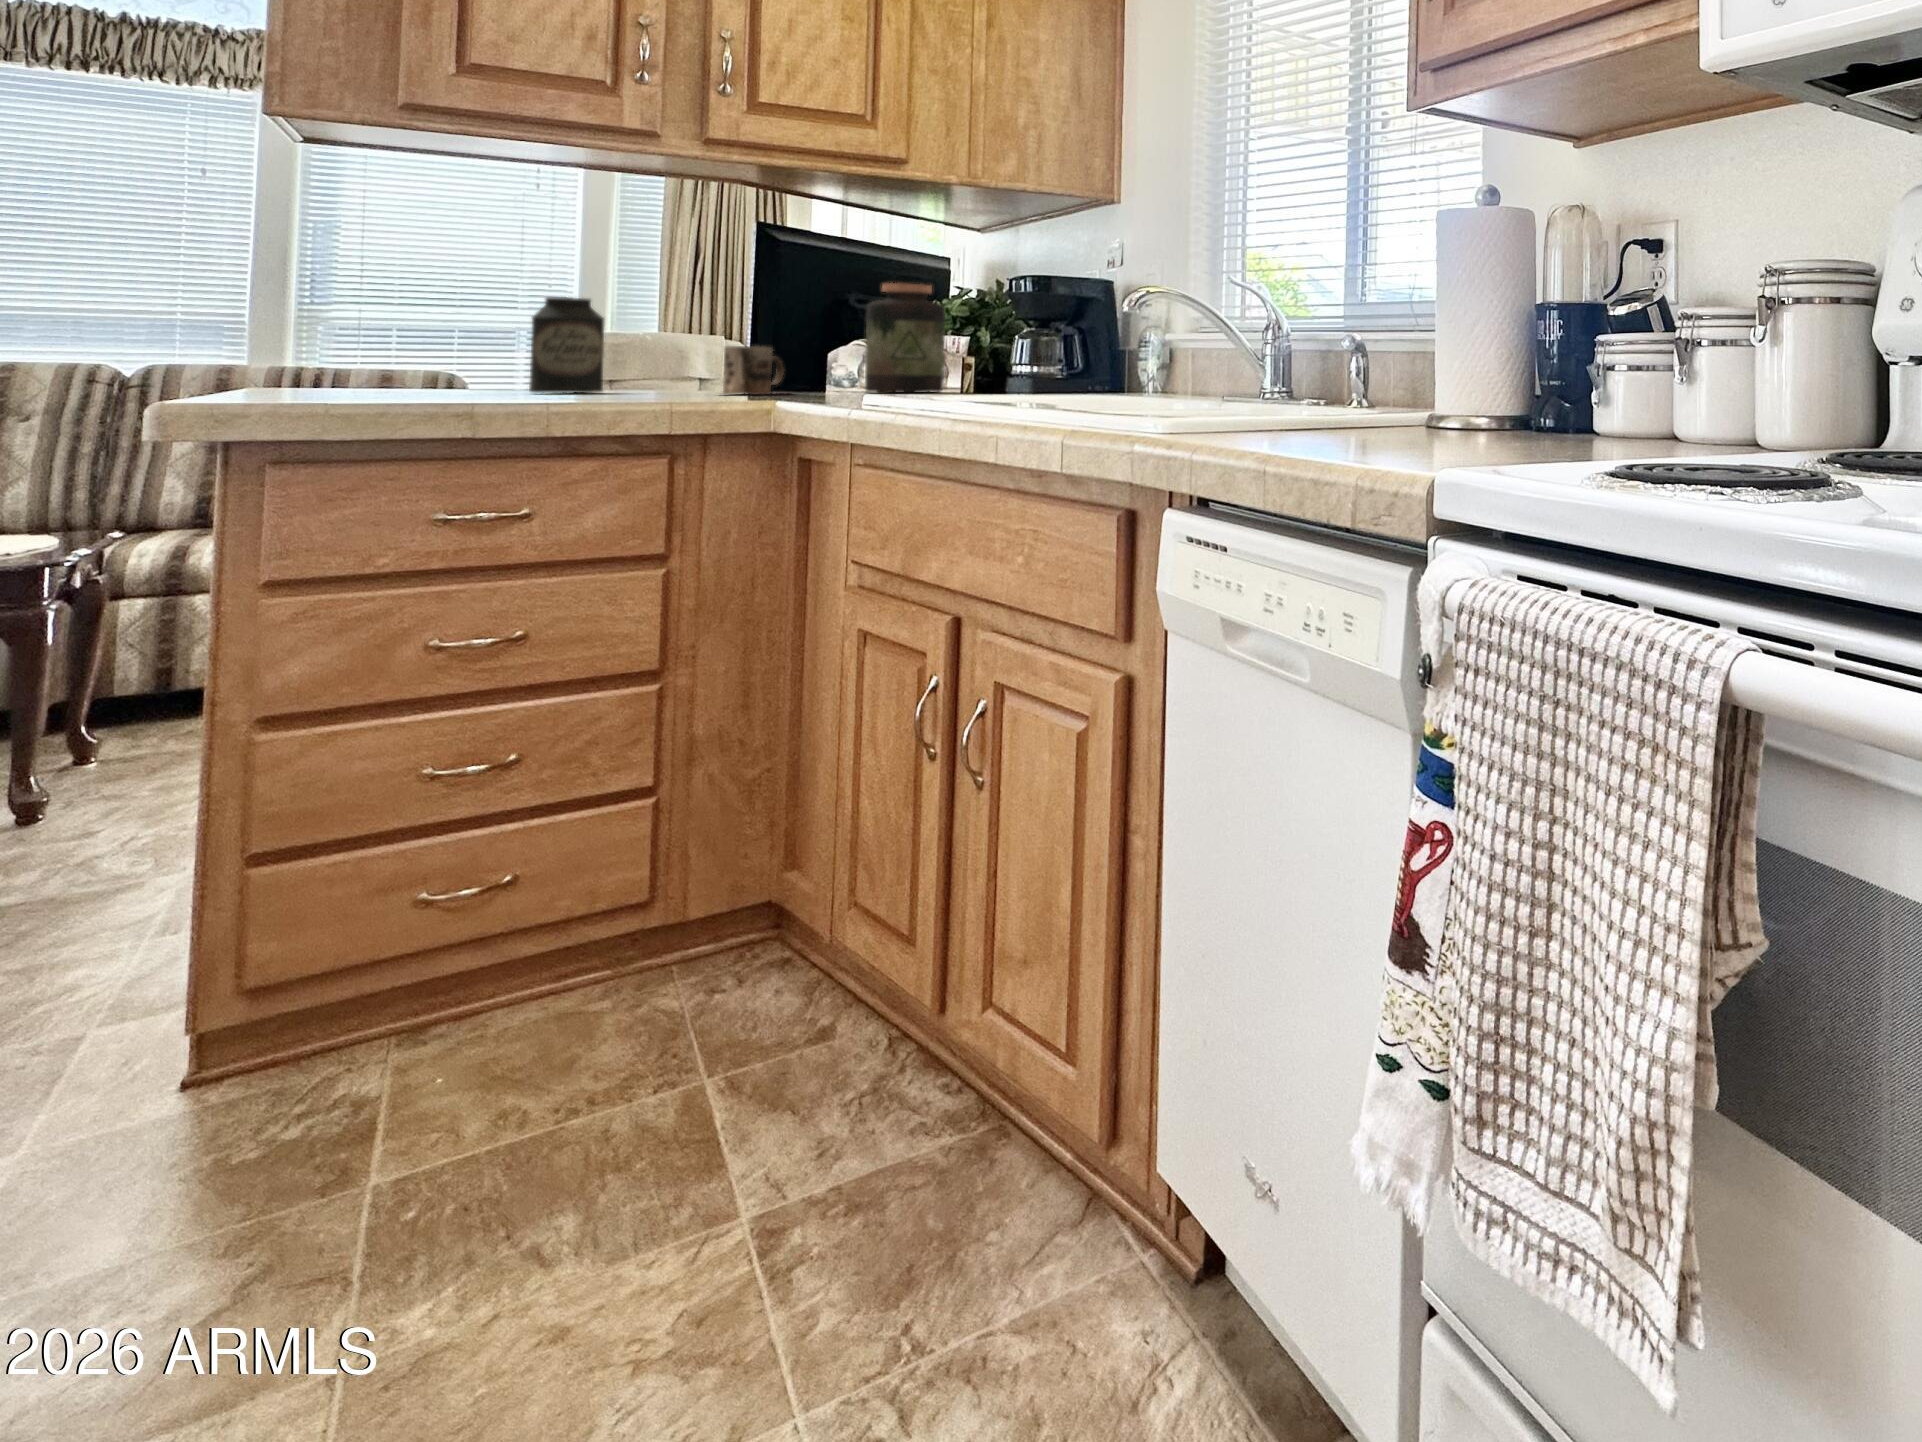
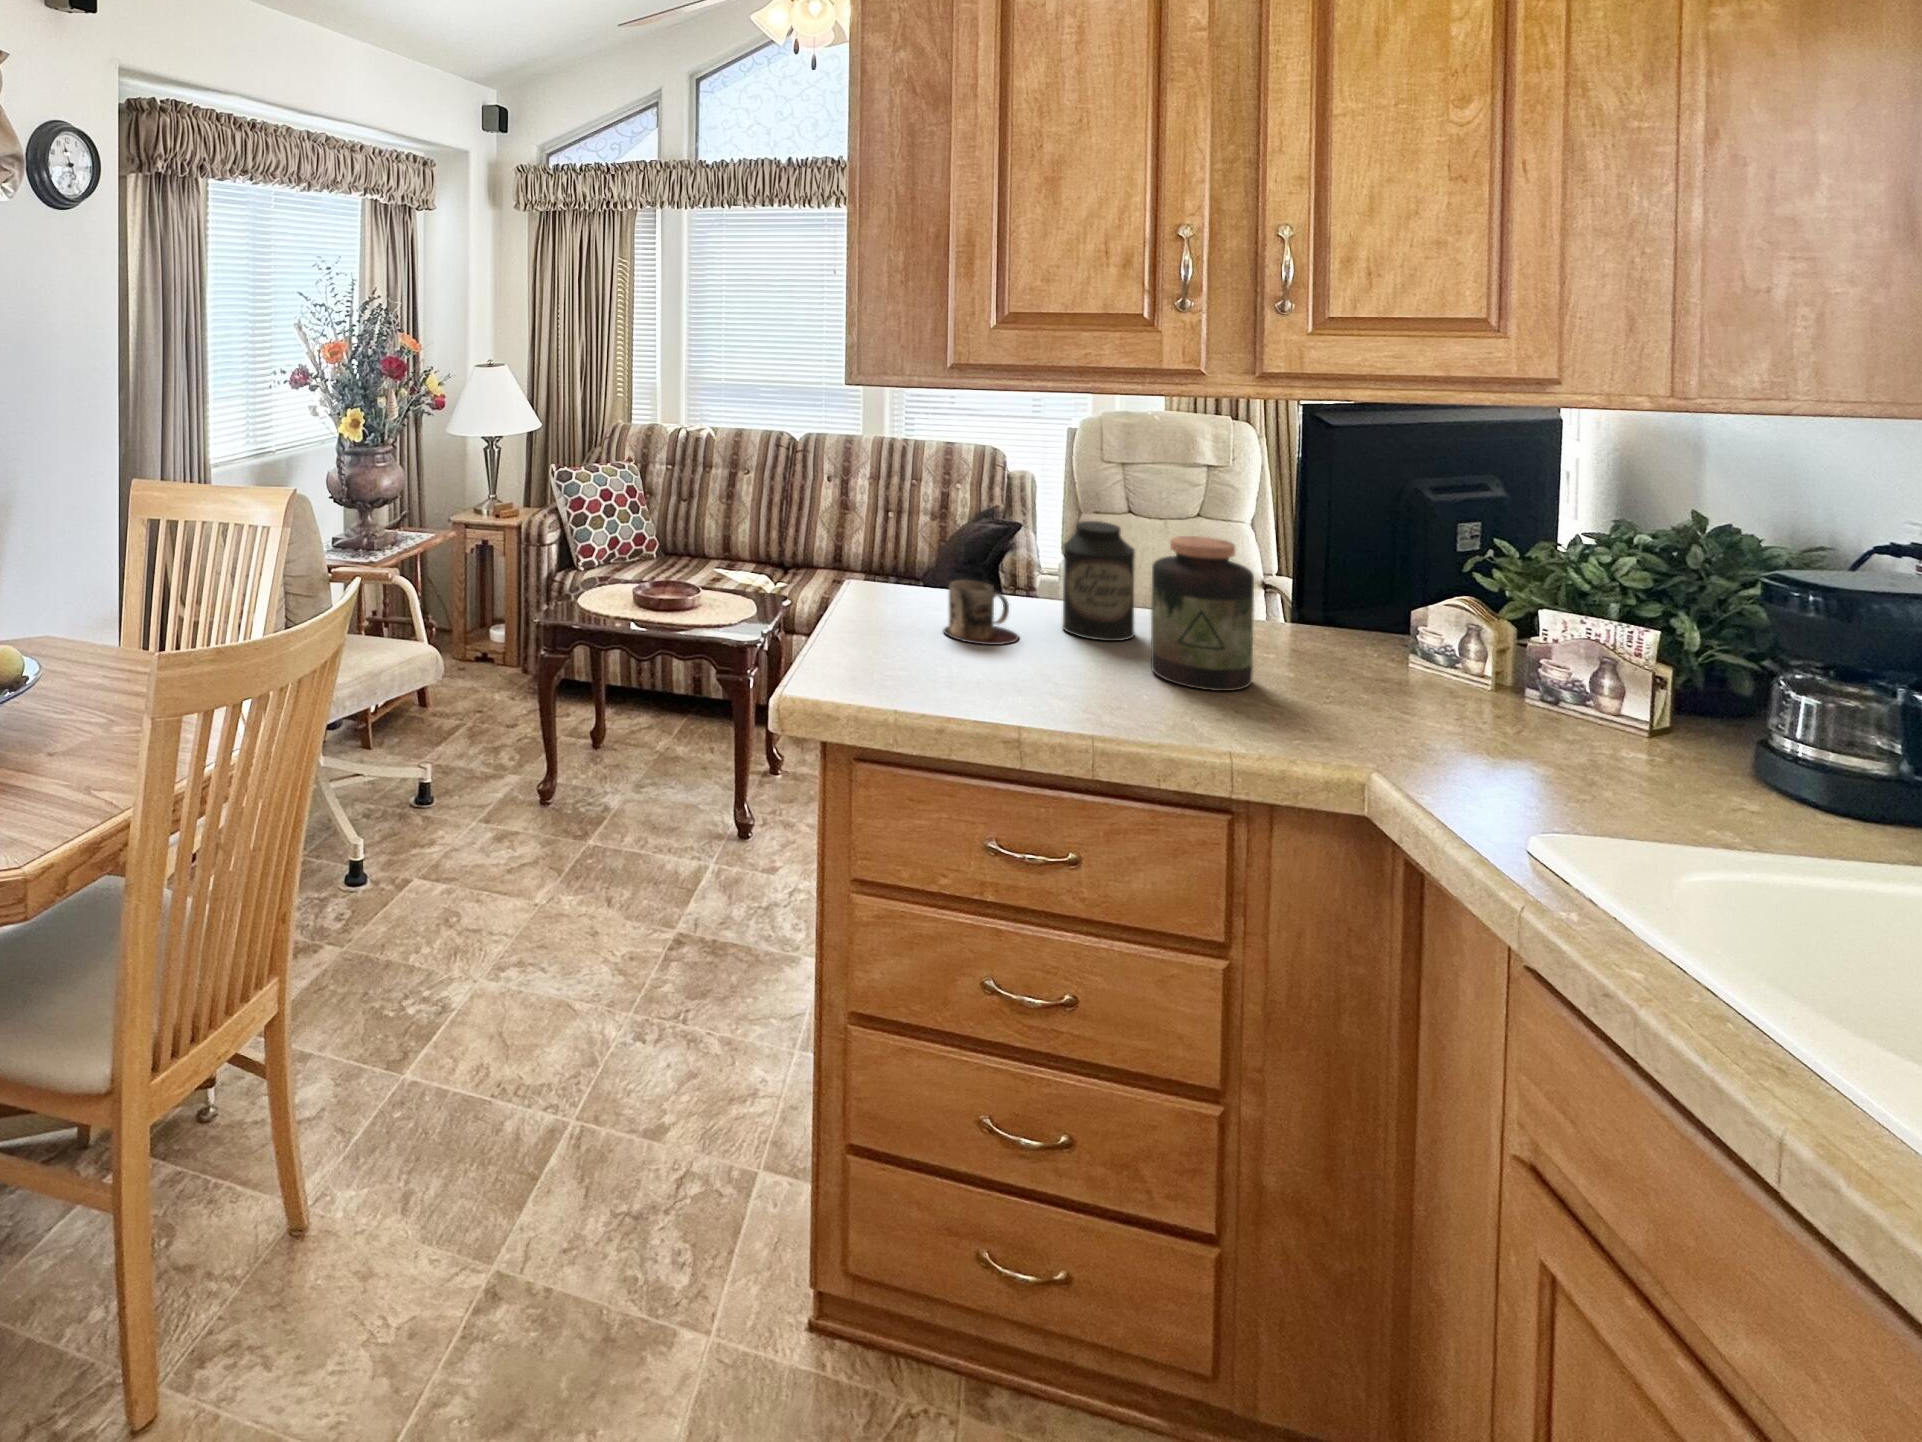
jar: present [865,283,945,393] -> present [1151,536,1254,691]
mug: present [723,346,785,395] -> present [944,580,1019,645]

